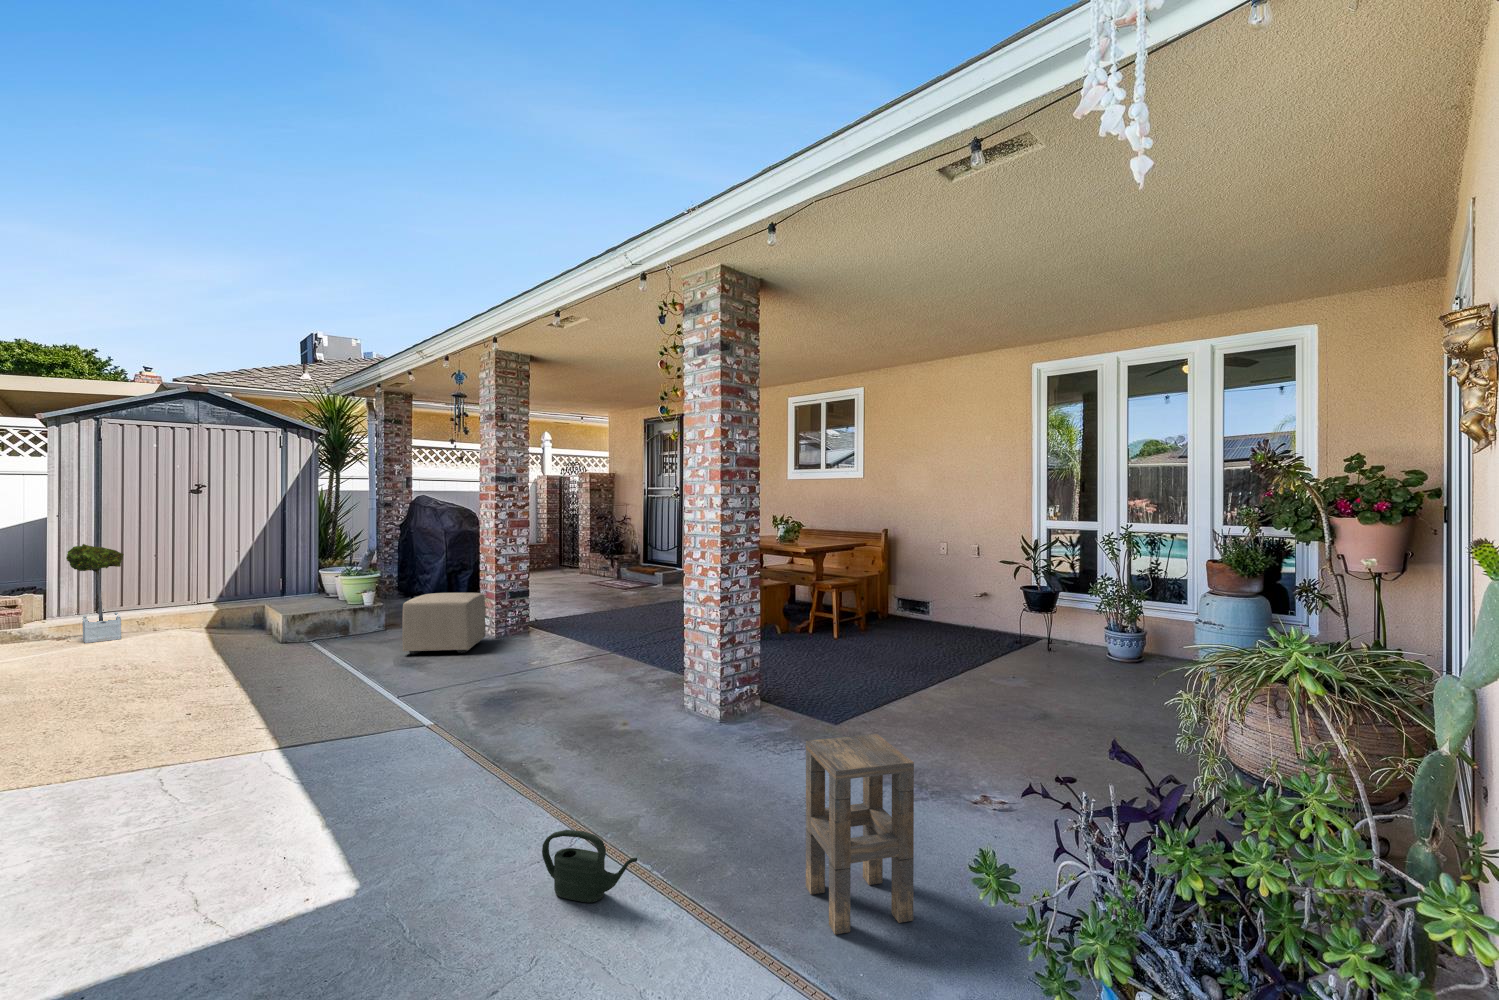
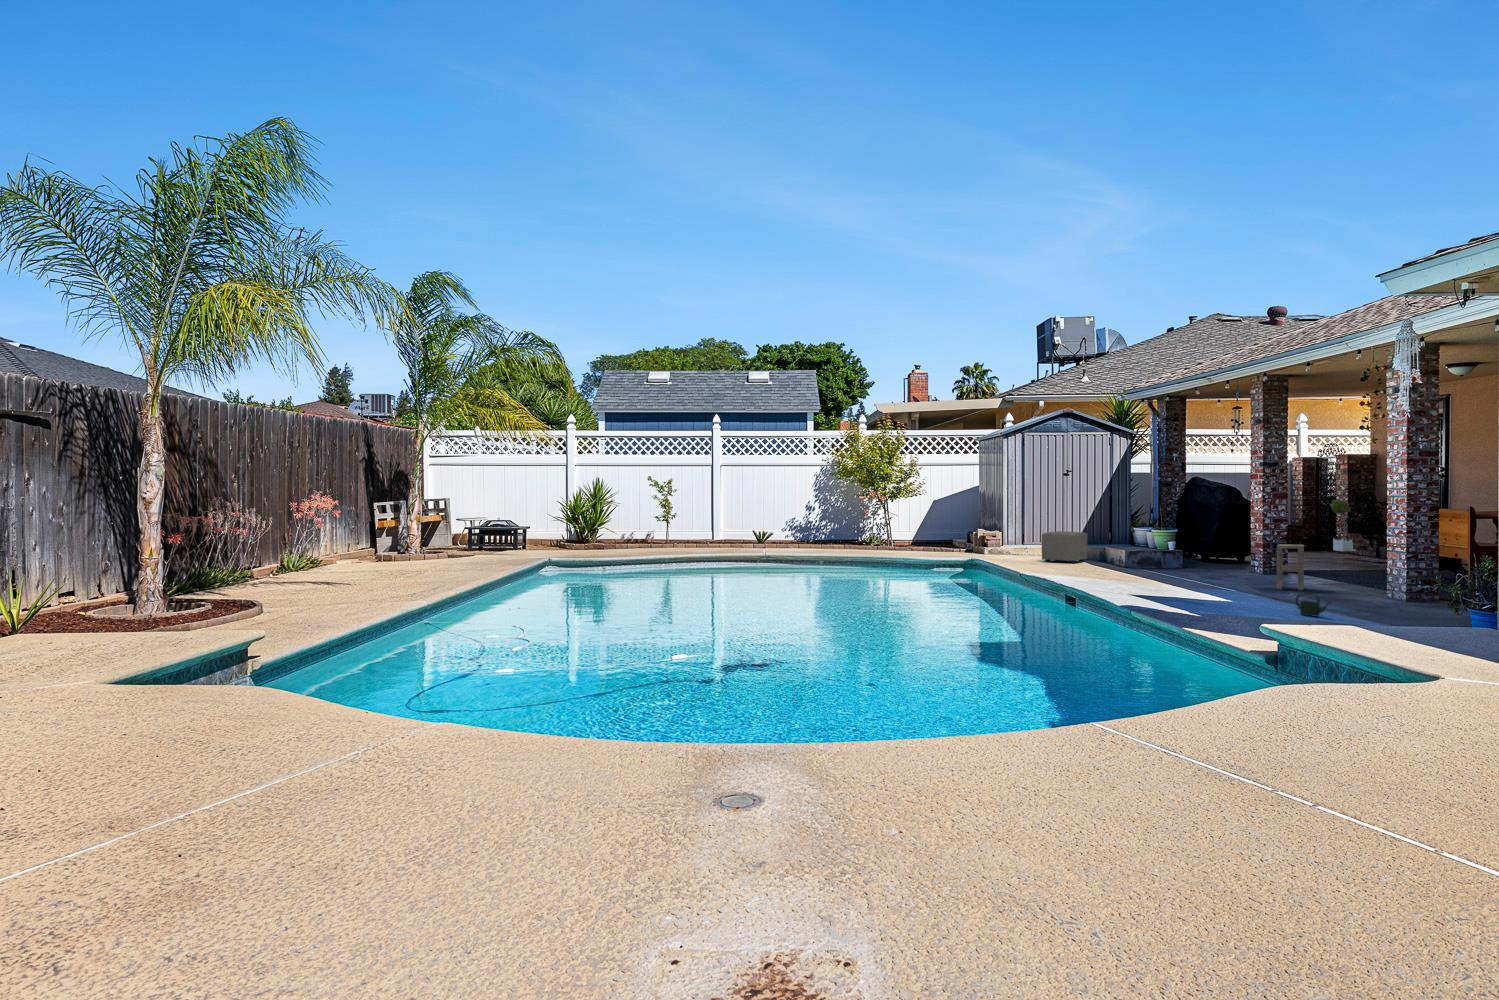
potted tree: present [66,544,124,643] -> present [1331,500,1356,551]
ottoman: present [402,593,485,655] -> present [1042,531,1087,563]
side table: present [806,734,914,935] -> present [1277,544,1304,590]

